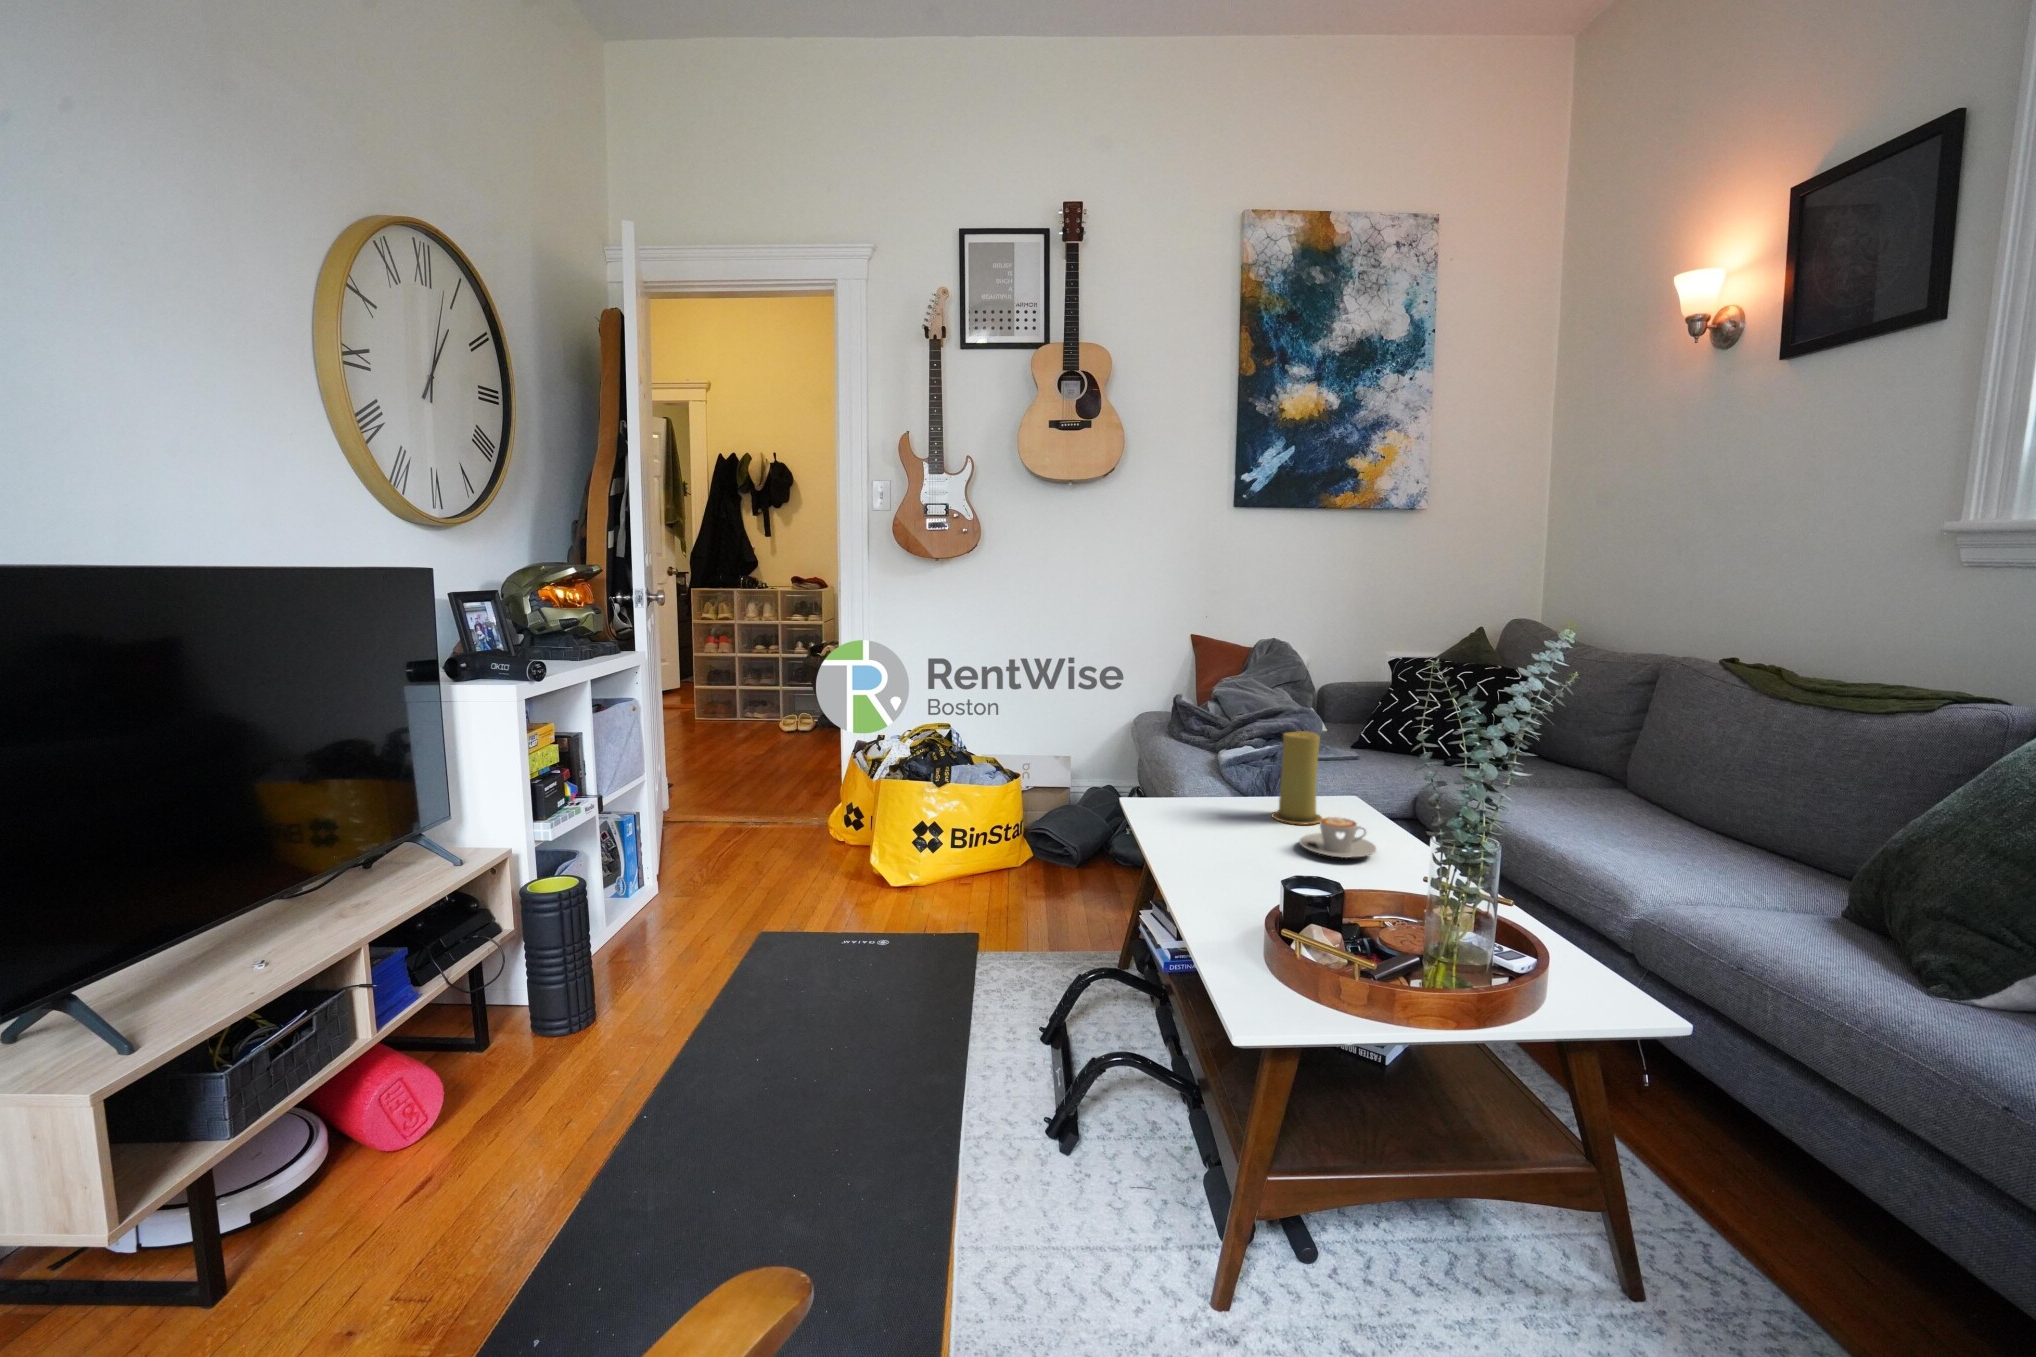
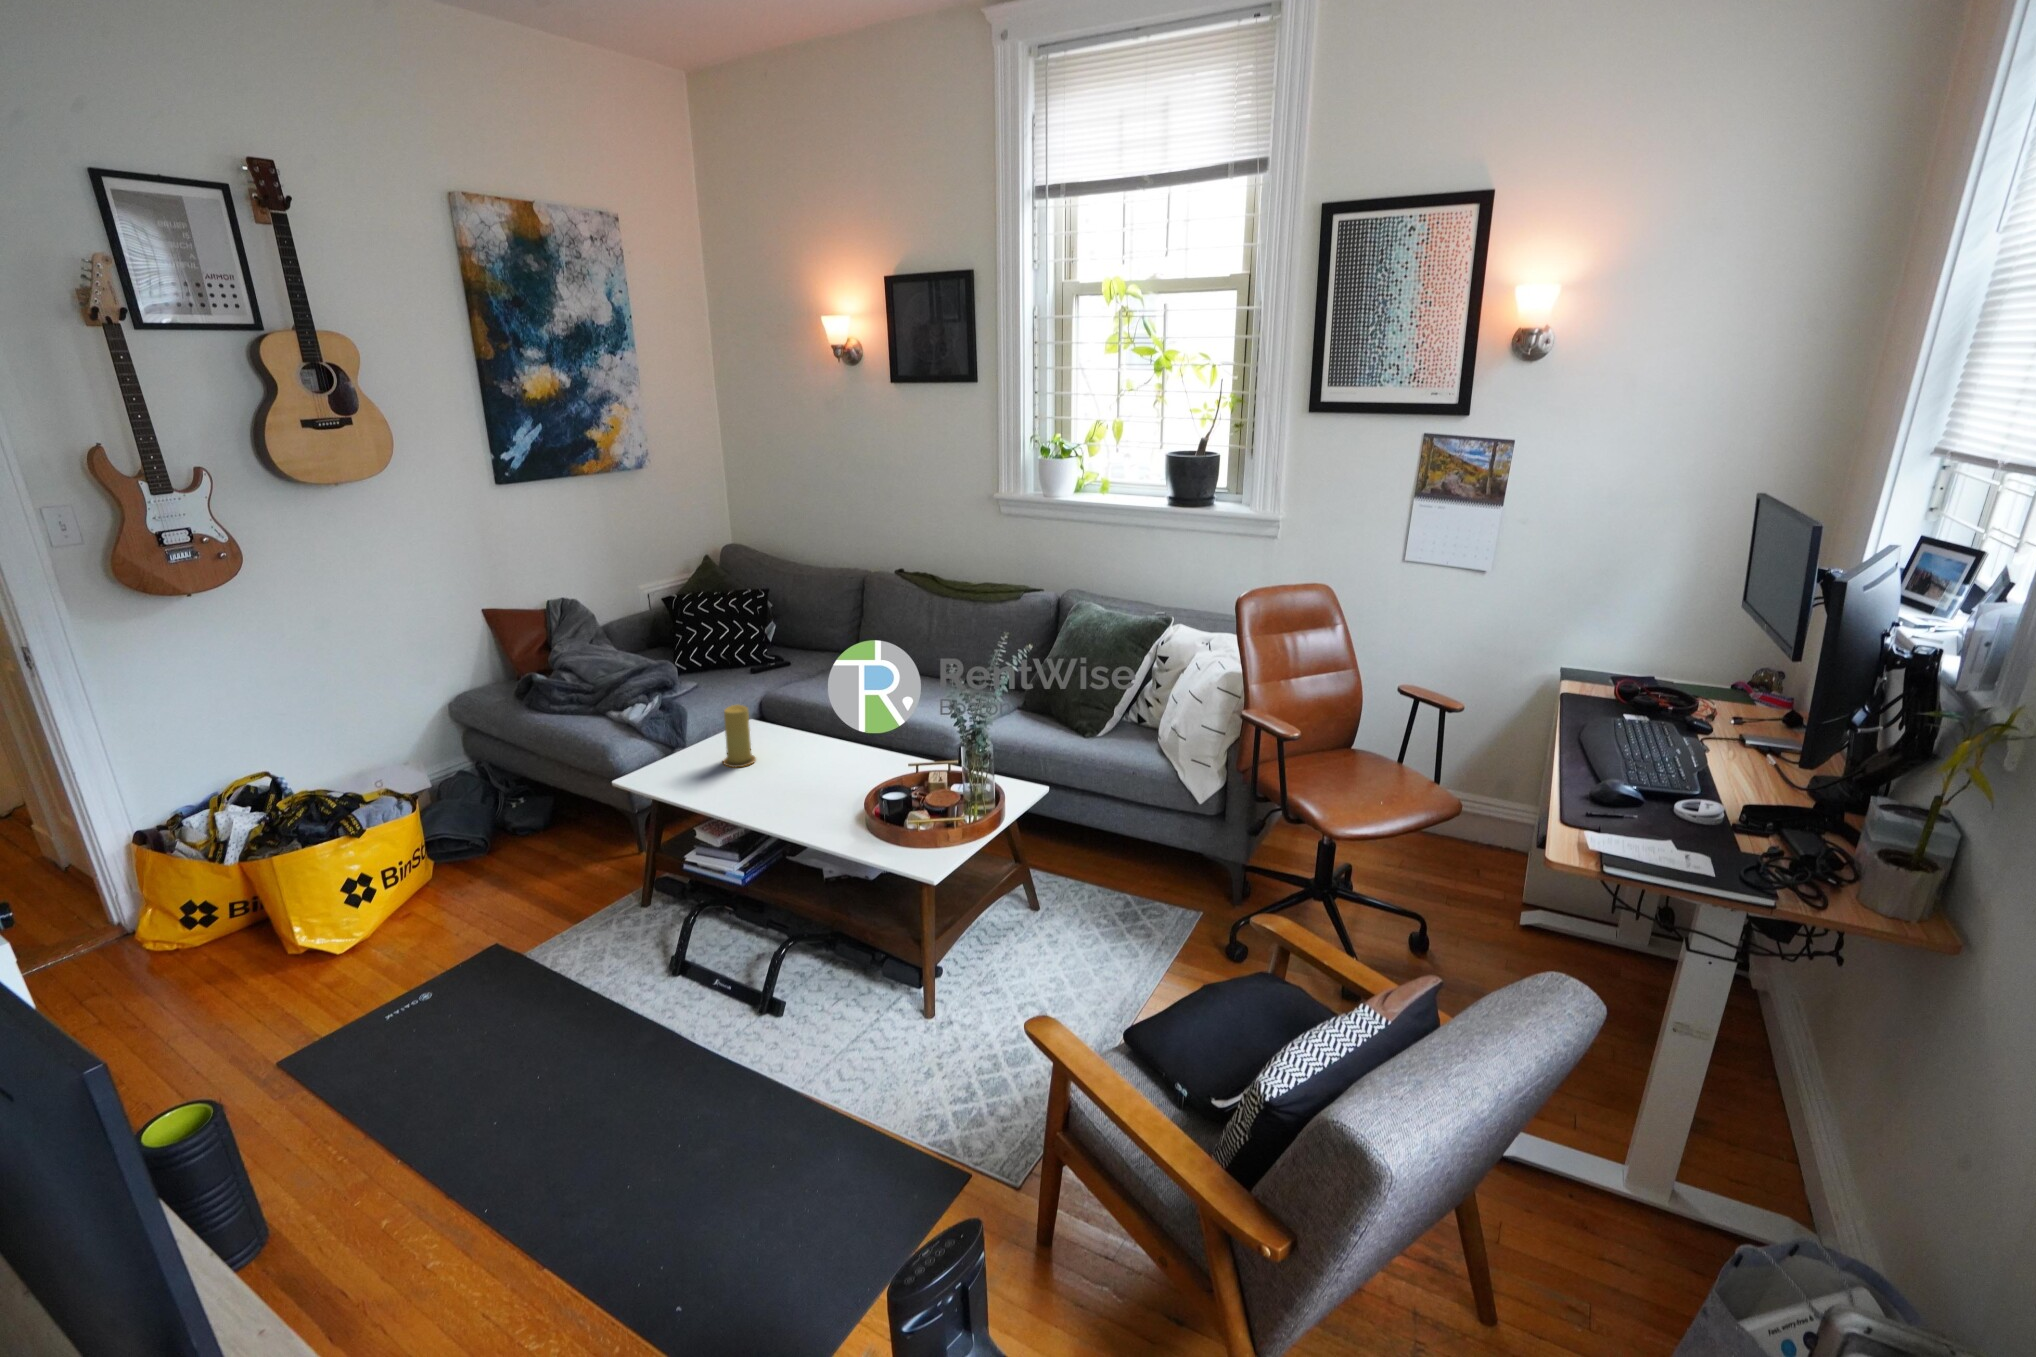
coffee cup: present [1299,817,1376,858] -> none [767,755,811,782]

